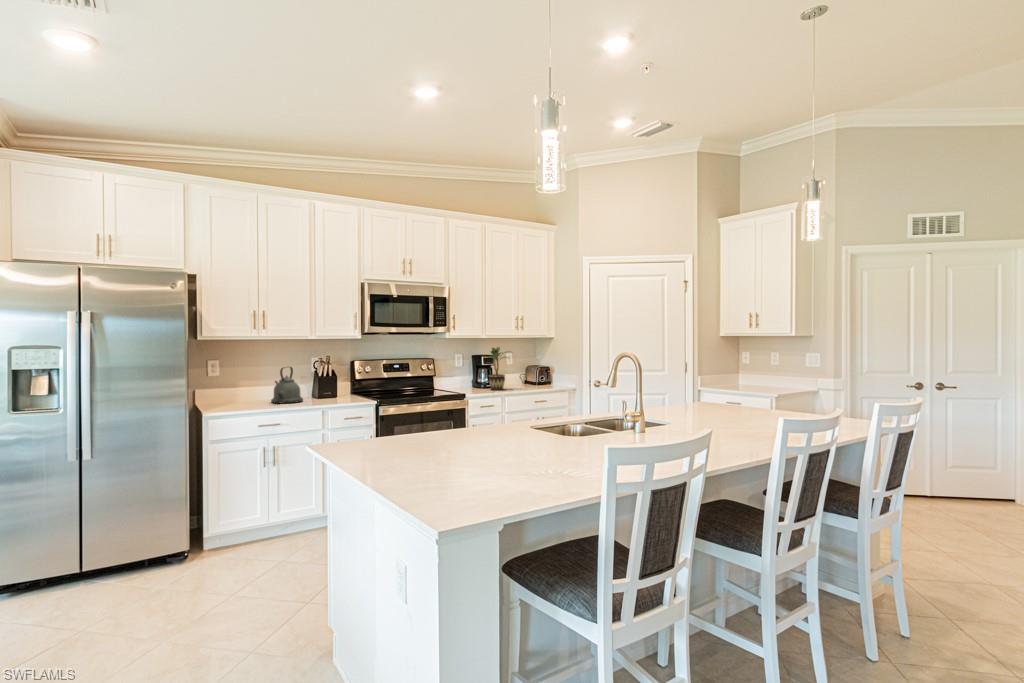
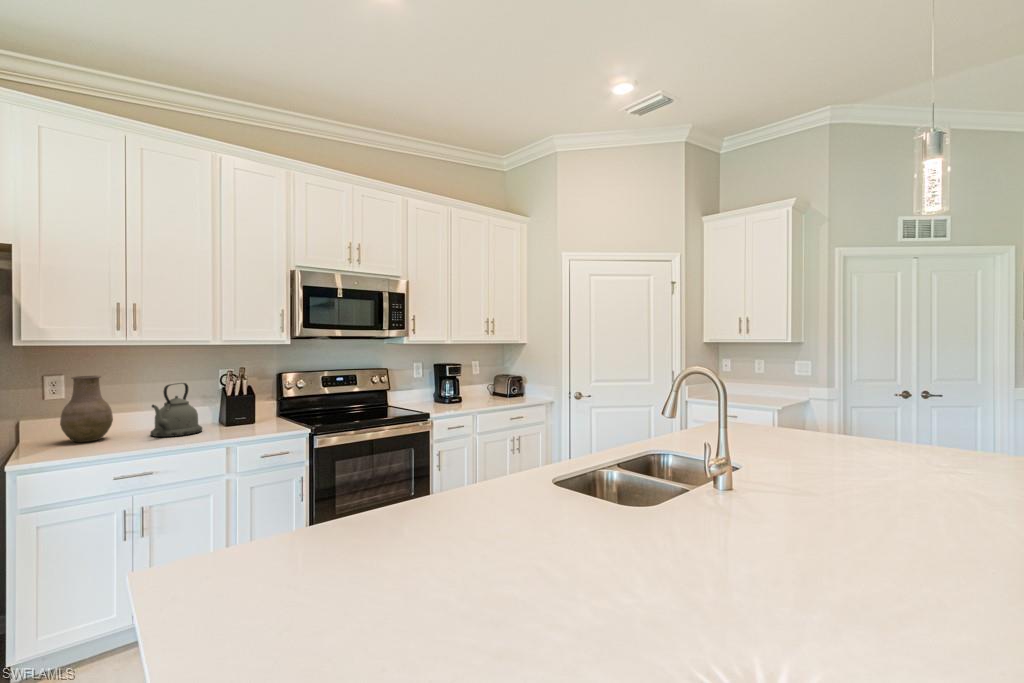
potted plant: present [488,347,506,390] -> none [447,355,484,406]
vase: none [219,361,249,405] -> present [60,376,113,442]

